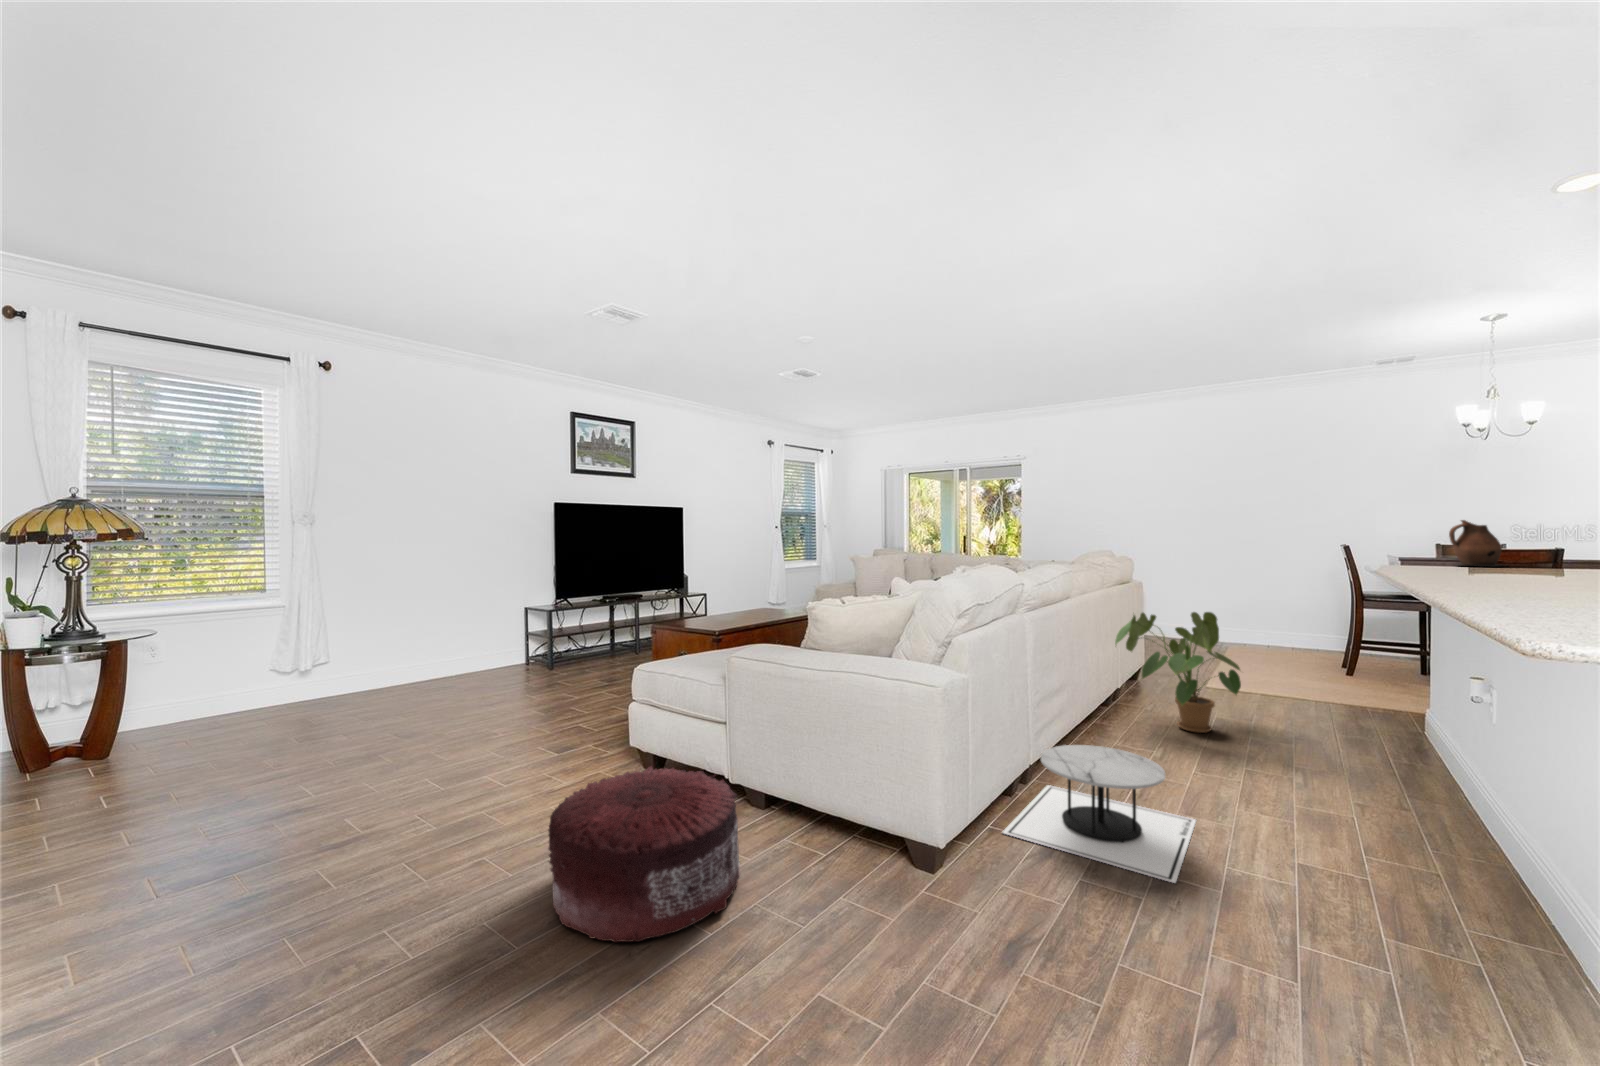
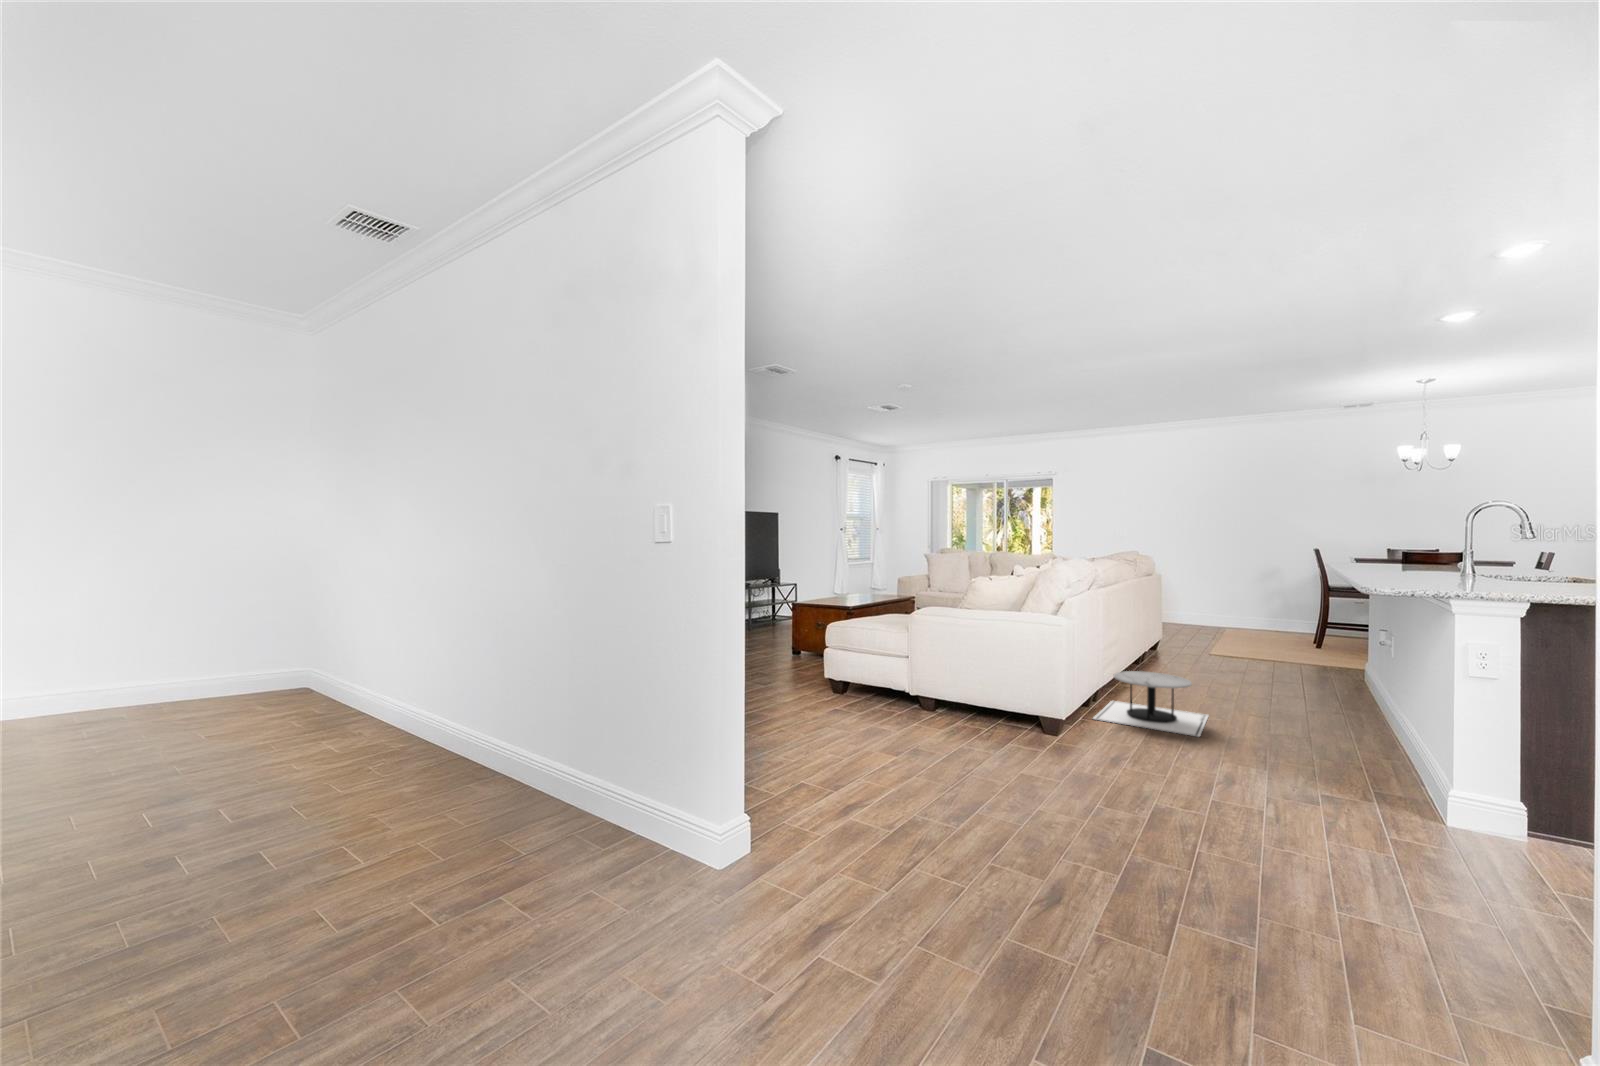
ceramic pitcher: present [1449,520,1502,566] -> none [1381,532,1420,565]
house plant: present [1115,612,1241,733] -> none [1148,594,1238,678]
pouf: present [548,766,741,942] -> none [848,674,954,753]

